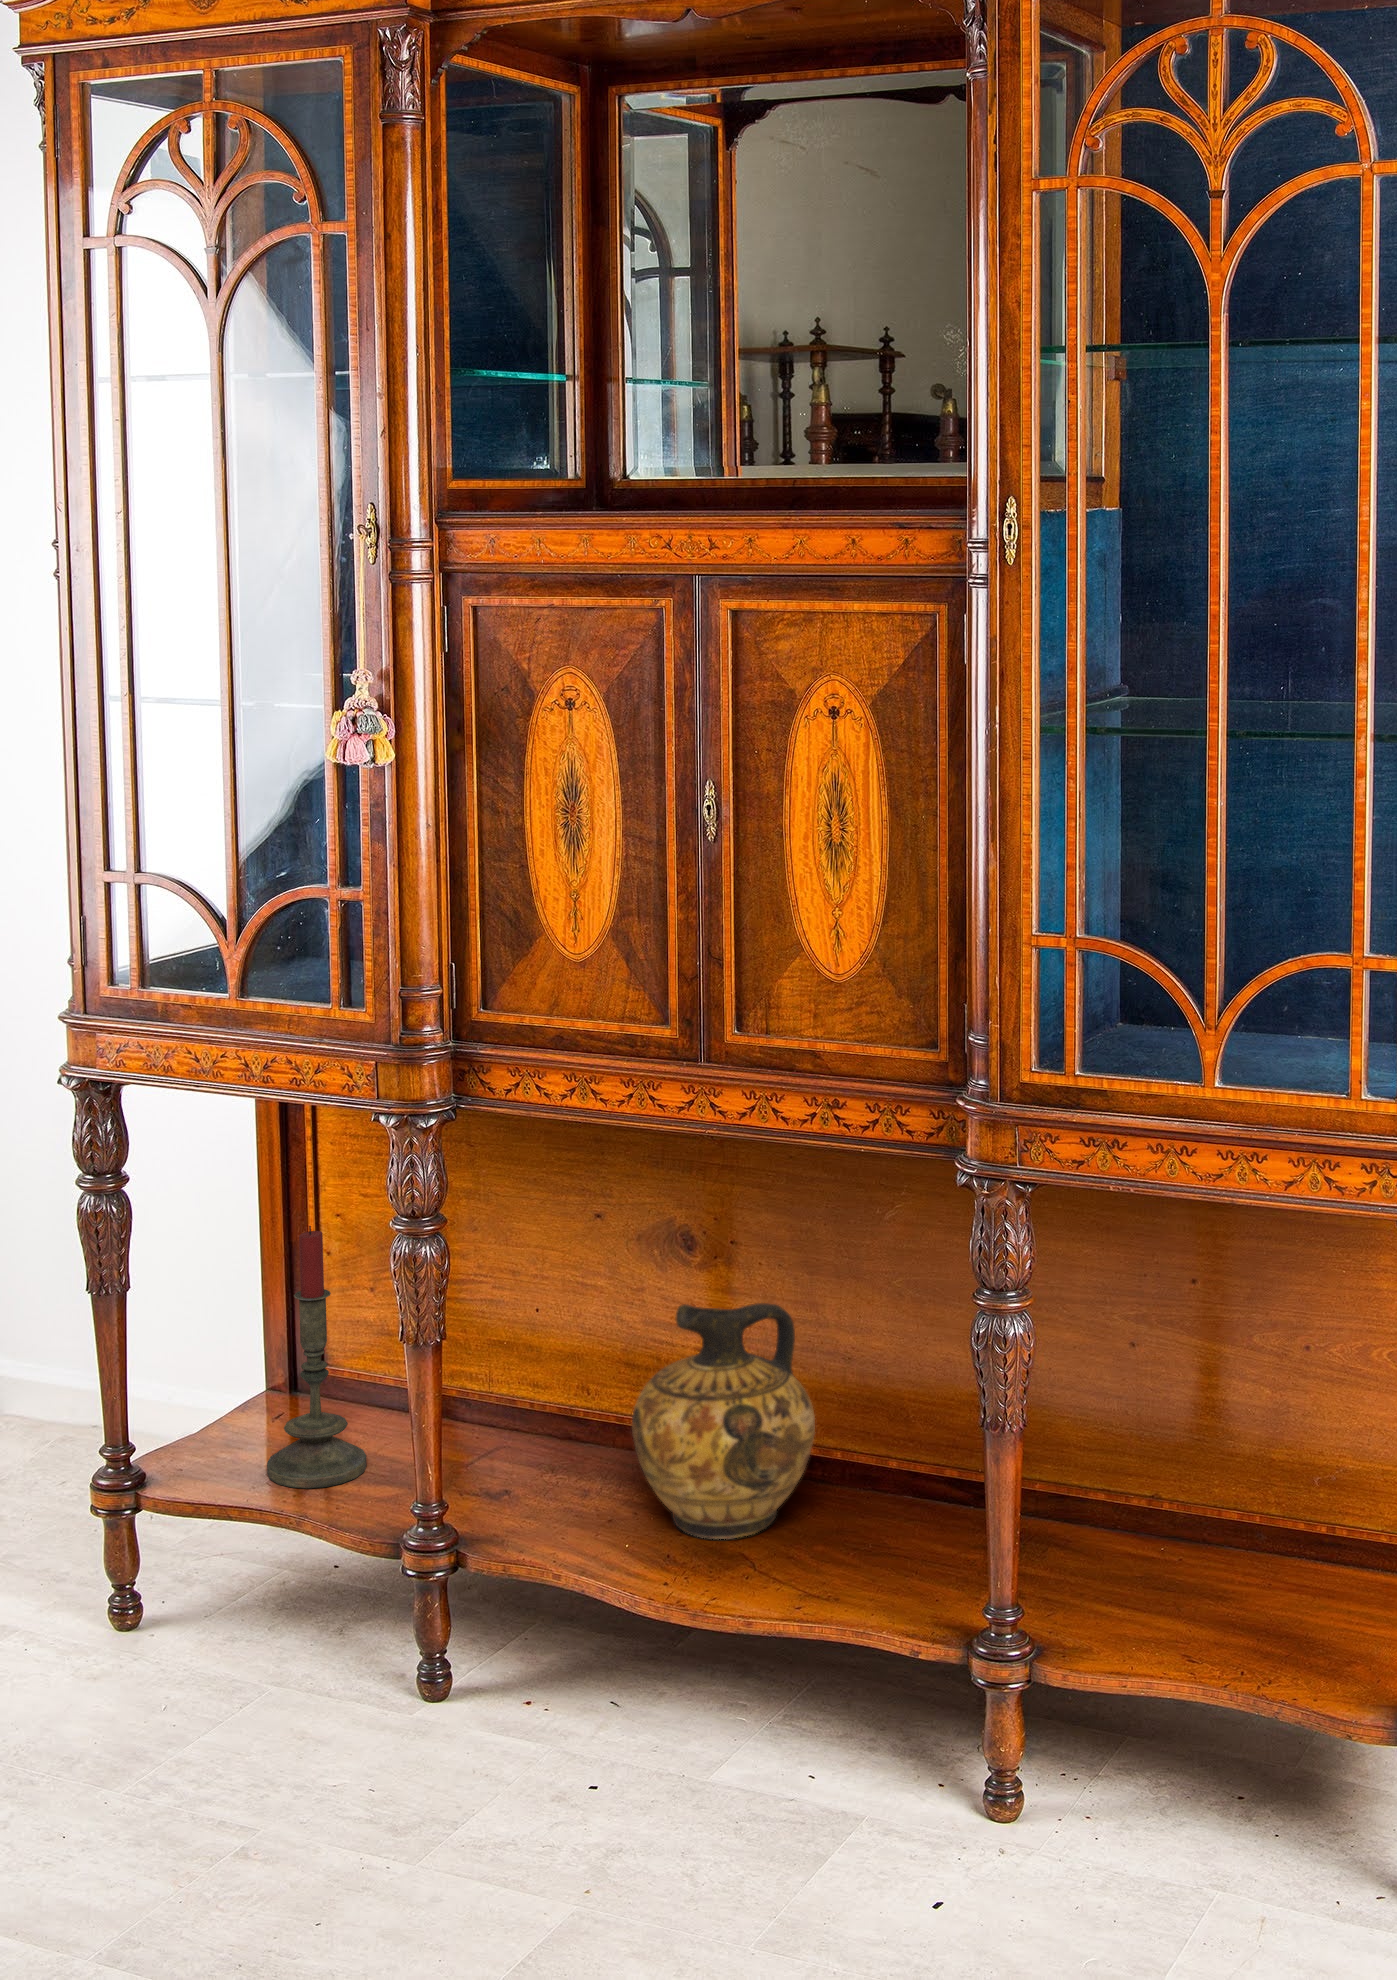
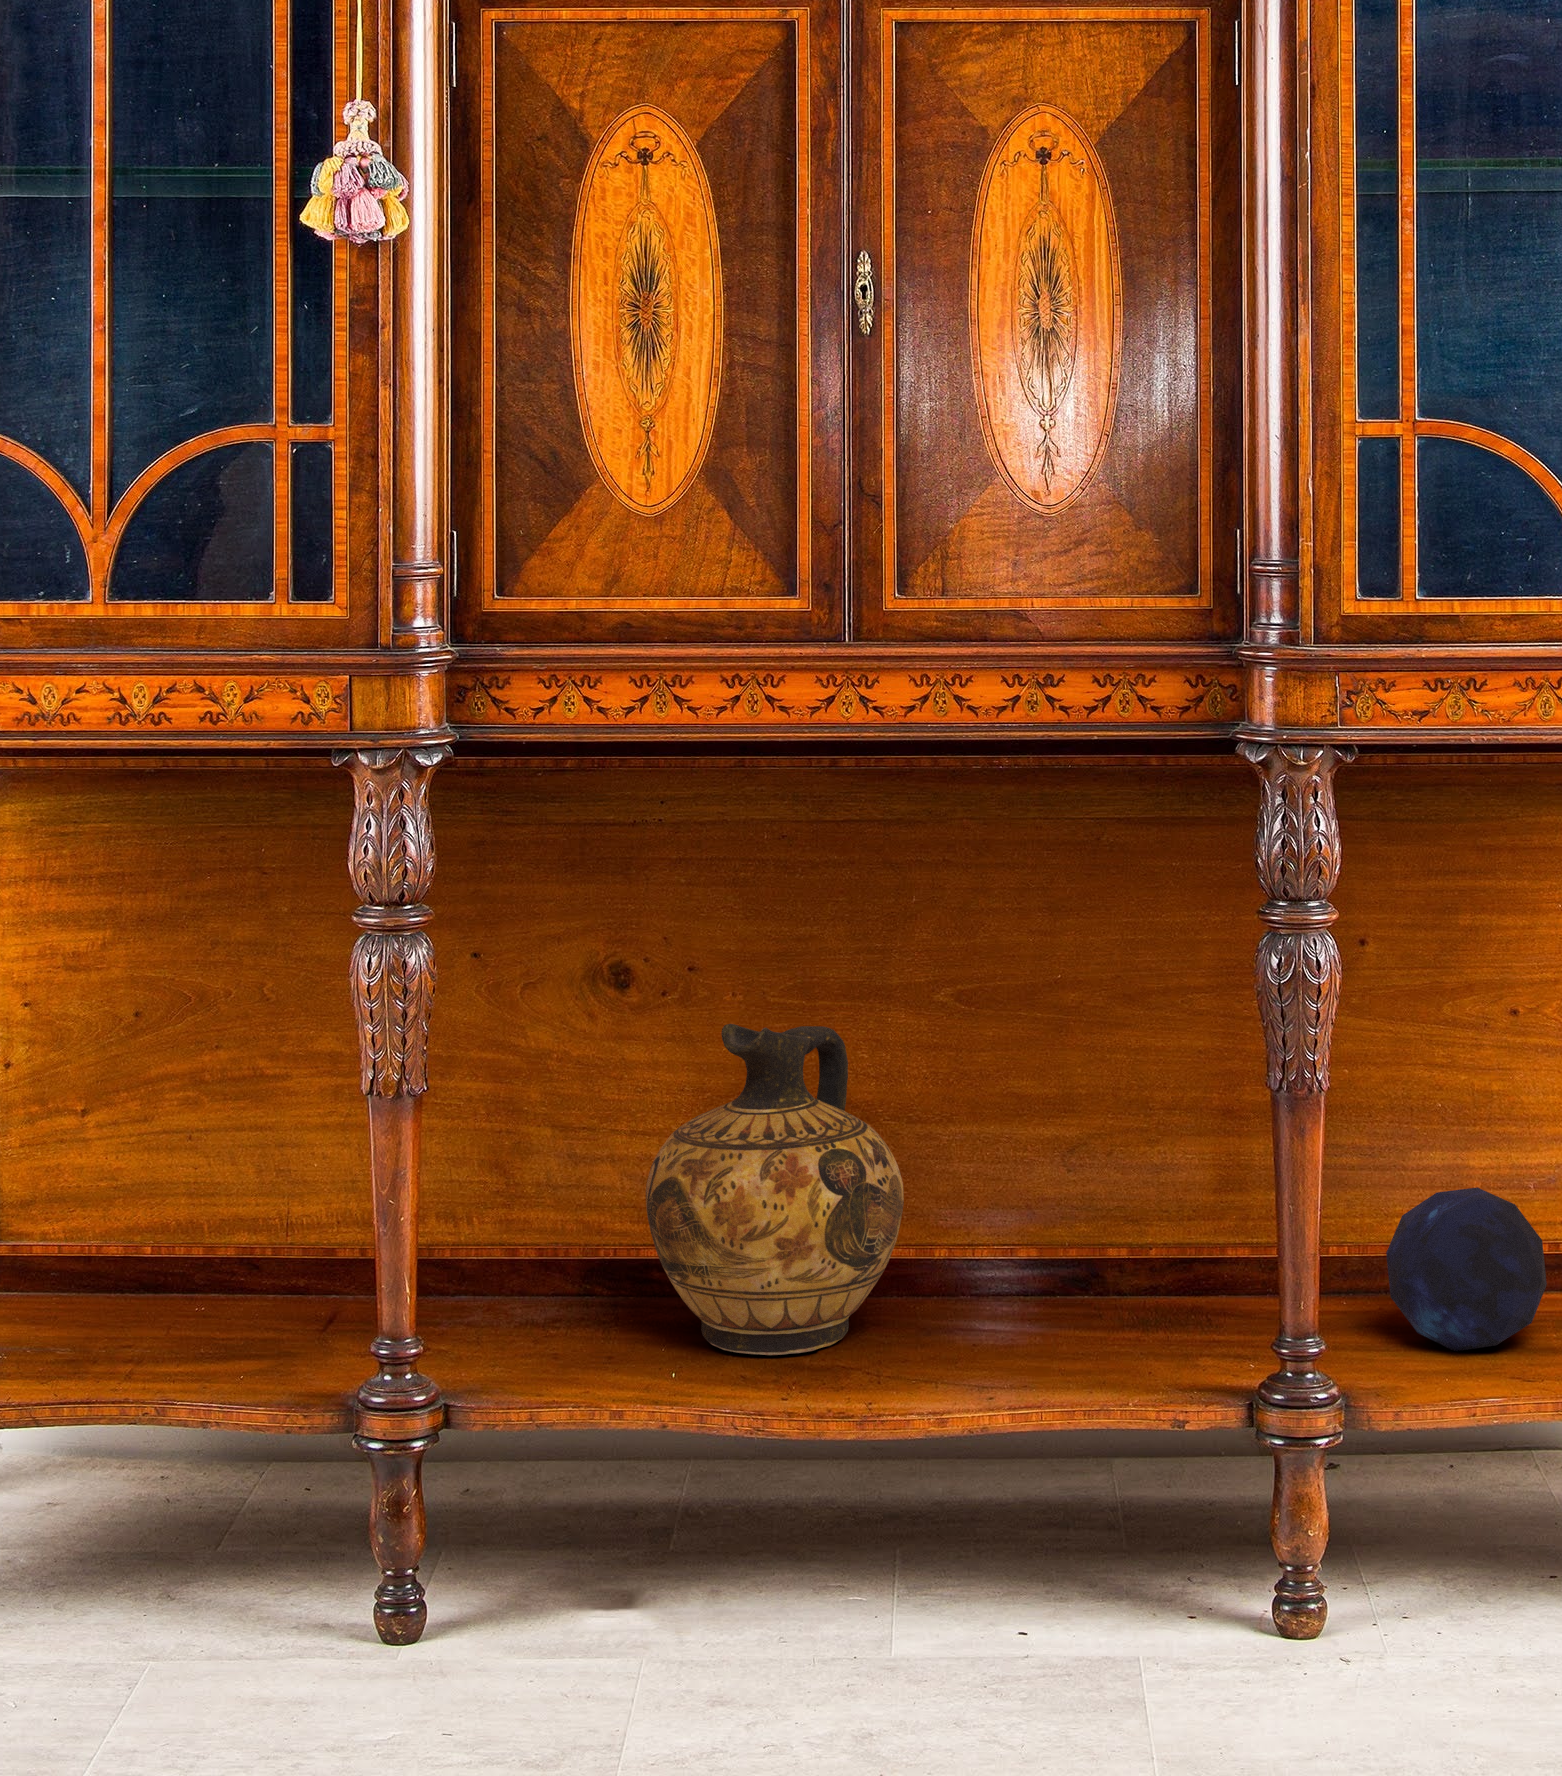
candle: present [267,1226,367,1489] -> none [39,975,190,1374]
decorative orb: none [1137,1489,1259,1615] -> present [1386,1187,1547,1351]

